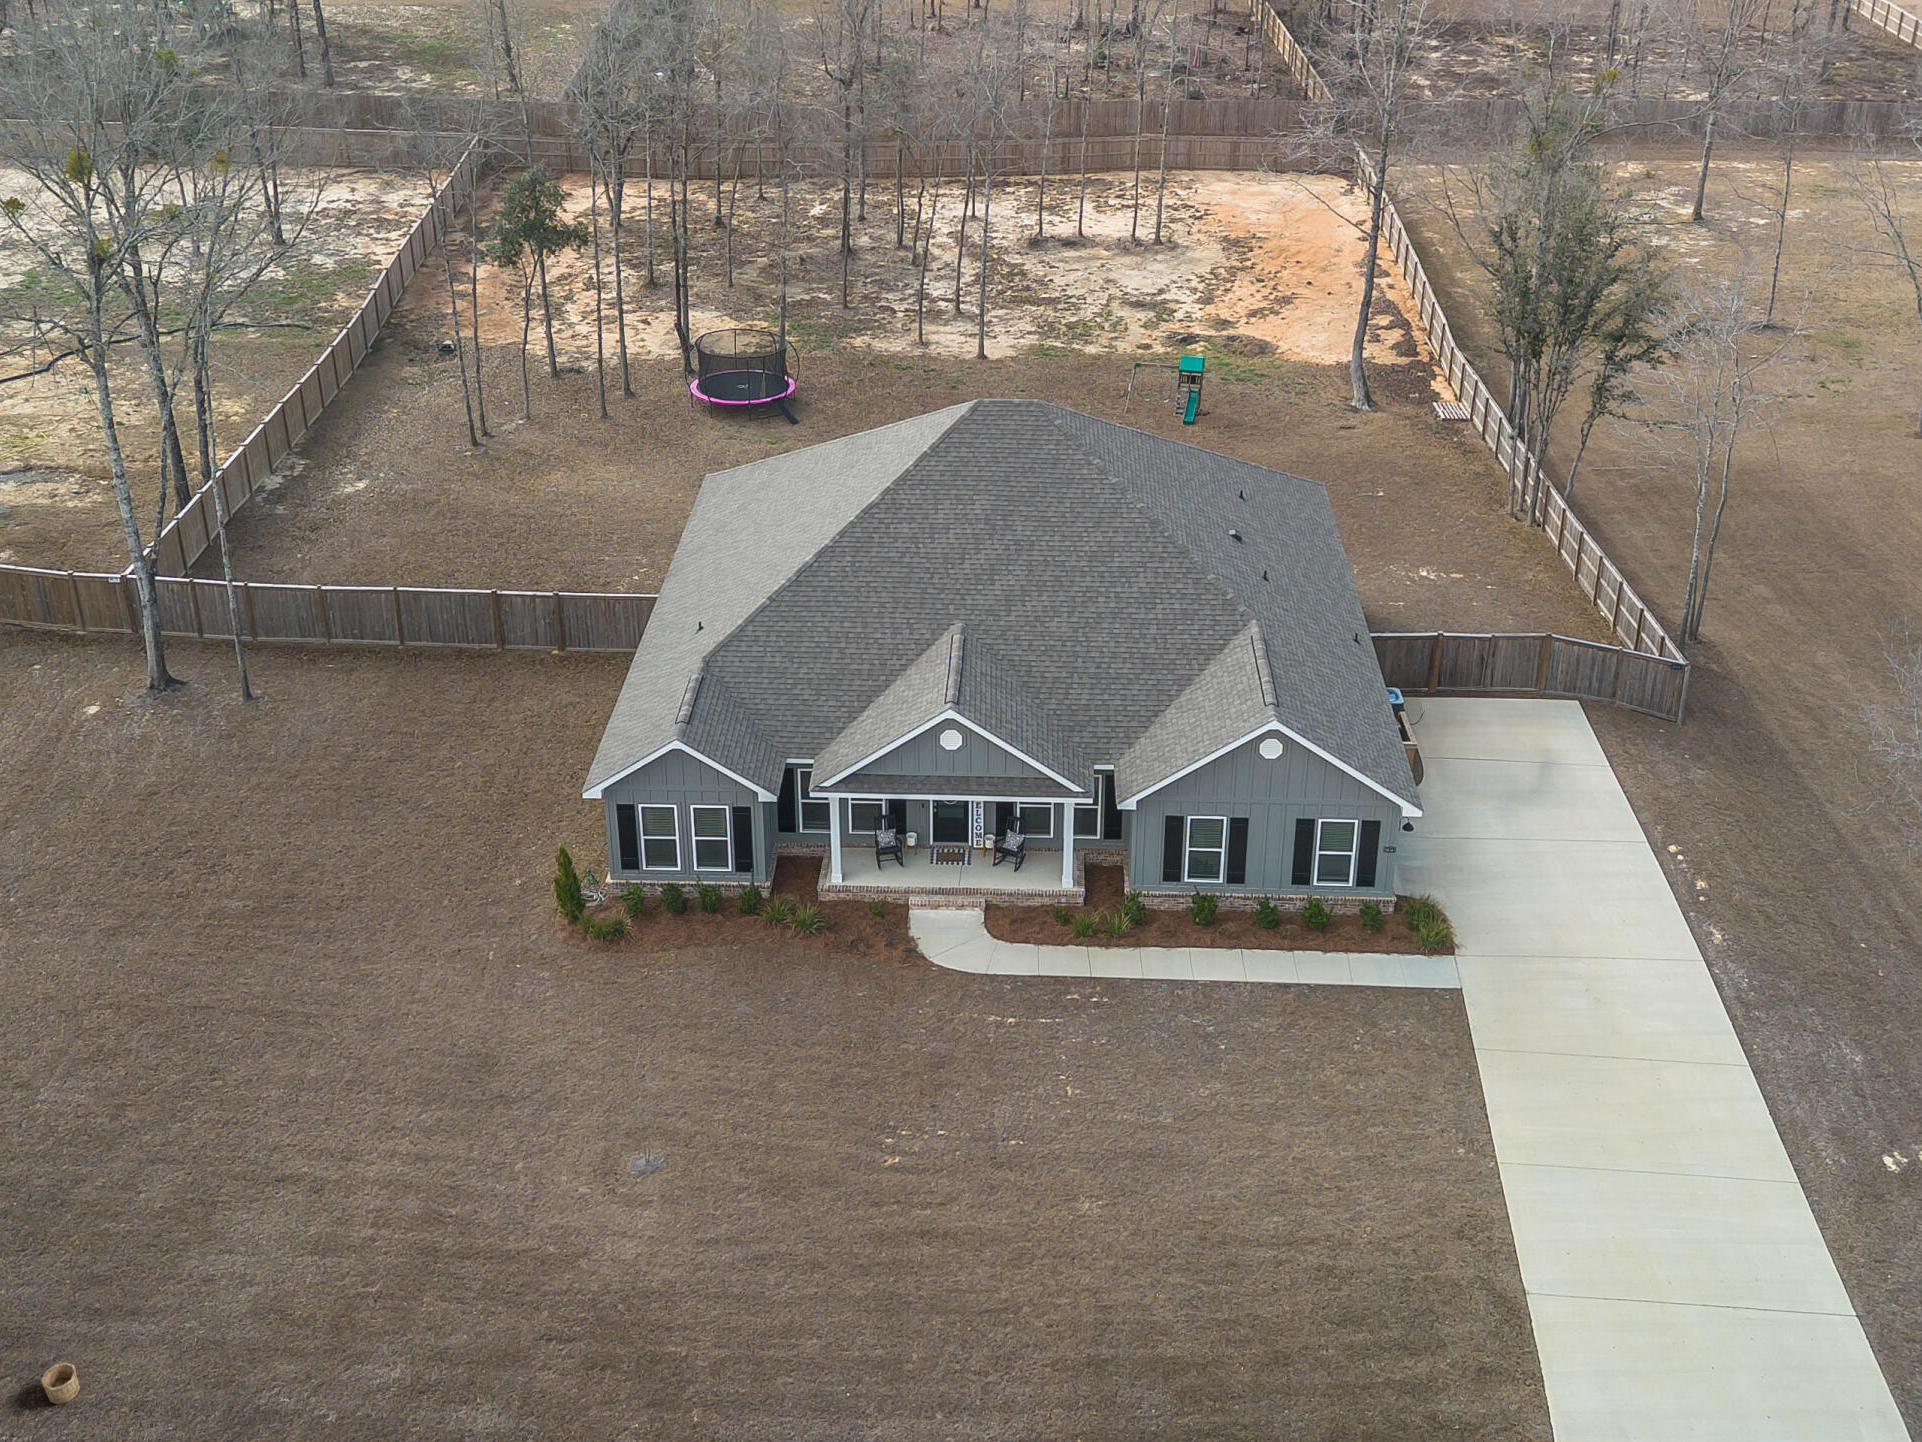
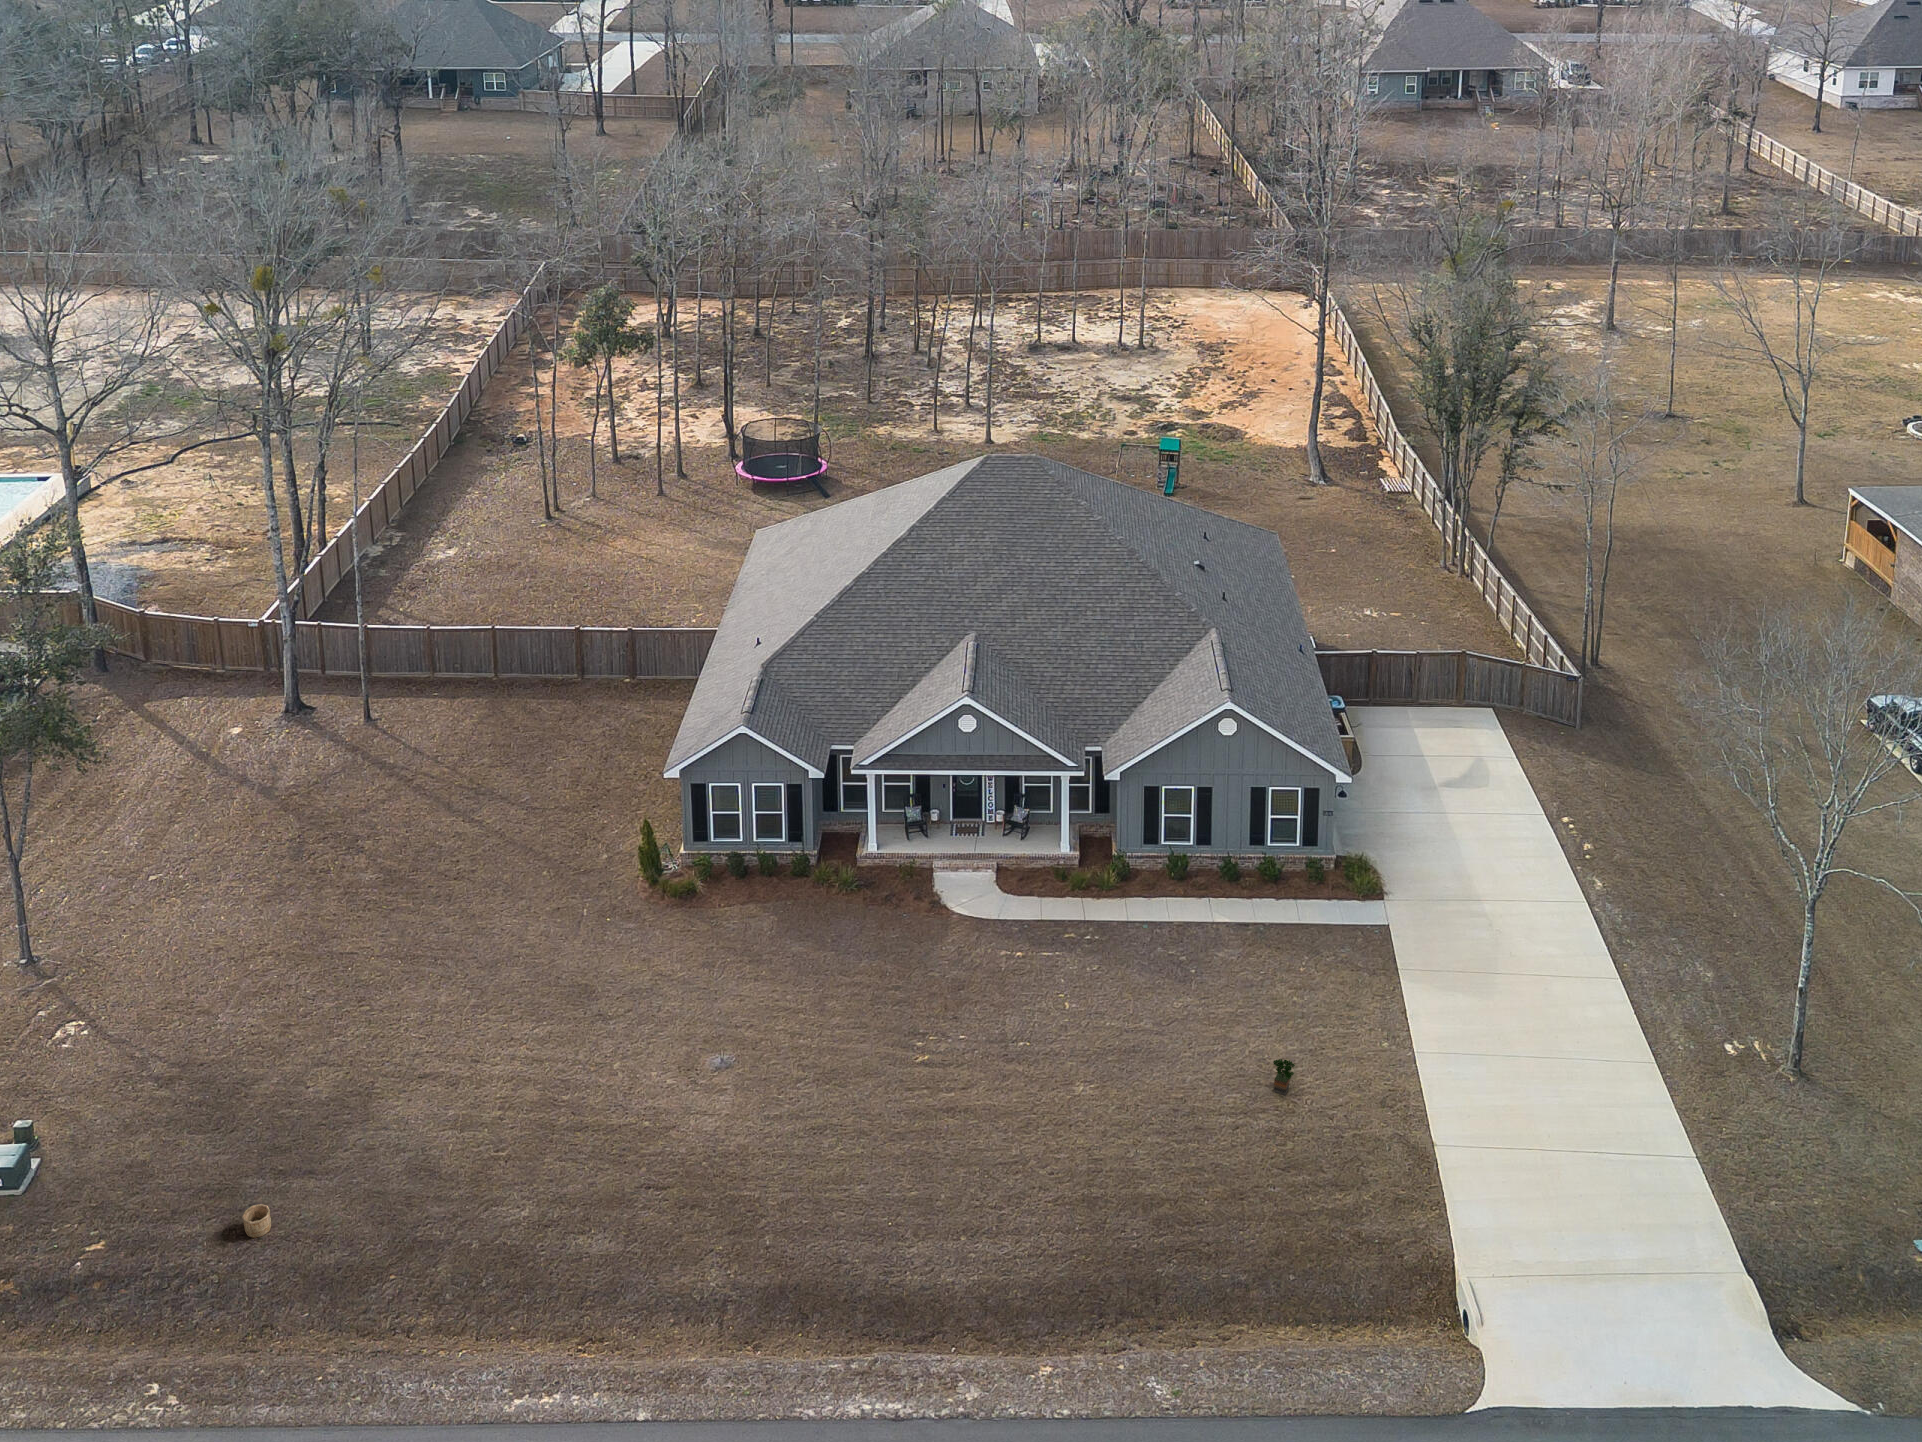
potted tree: none [1324,1175,1352,1218] -> present [1273,1059,1295,1095]

